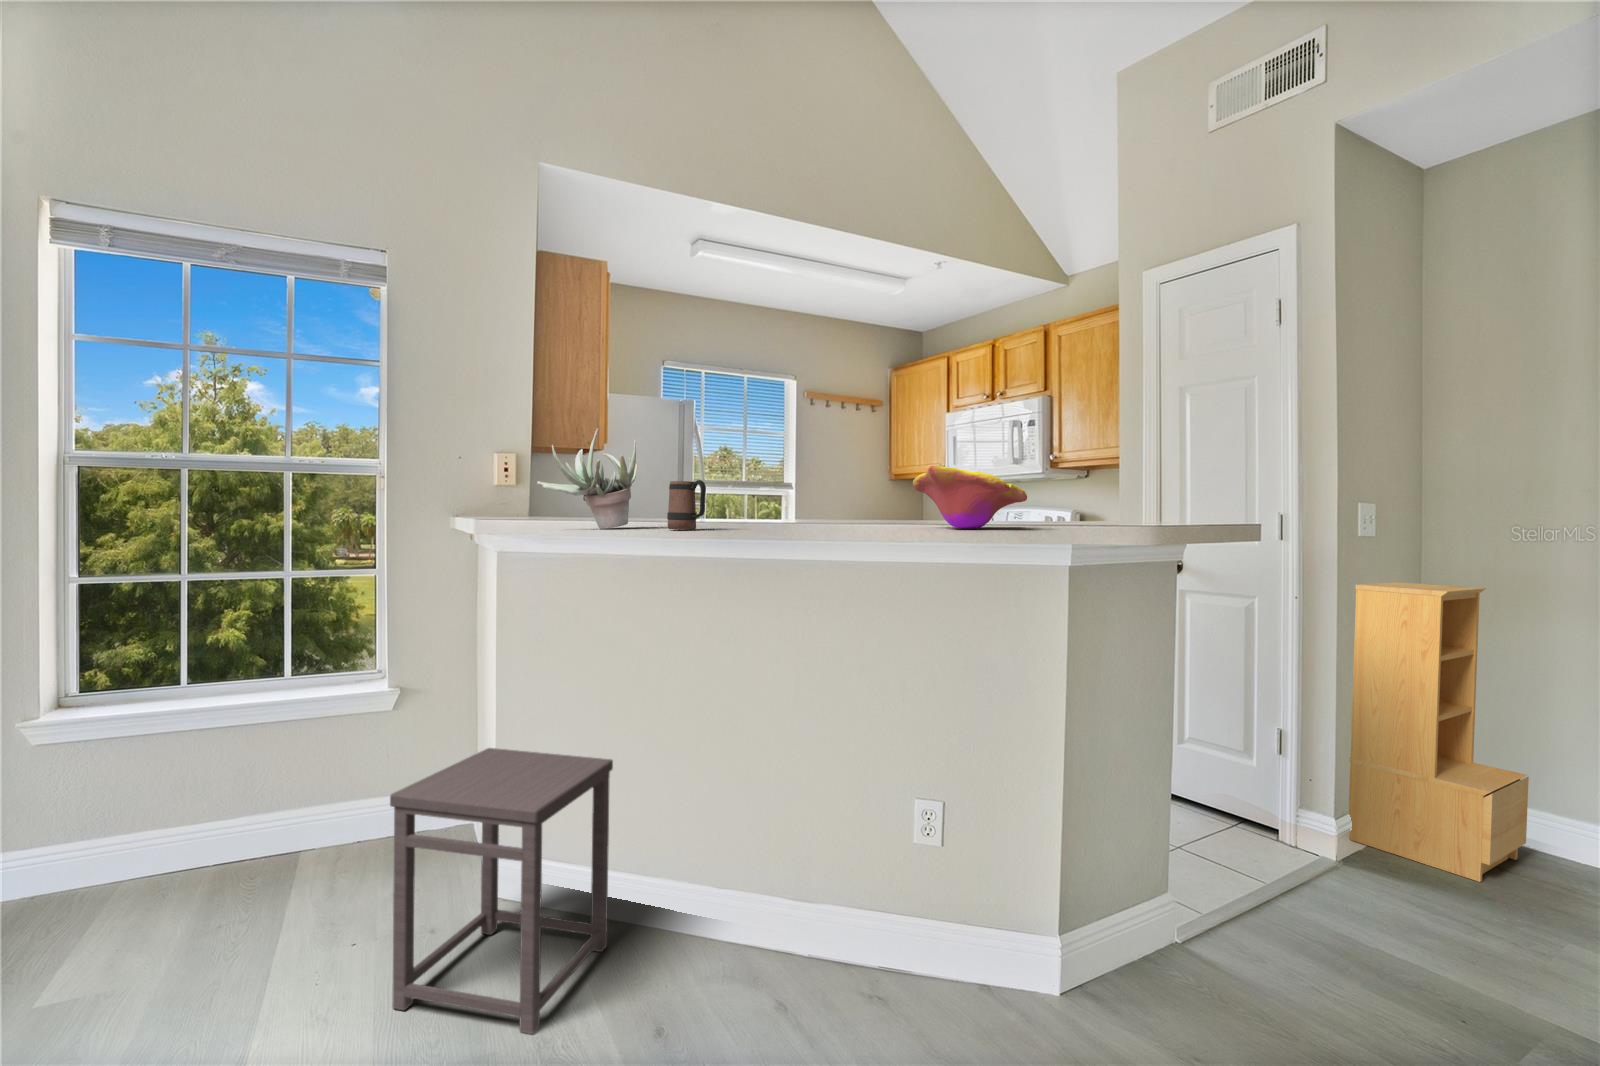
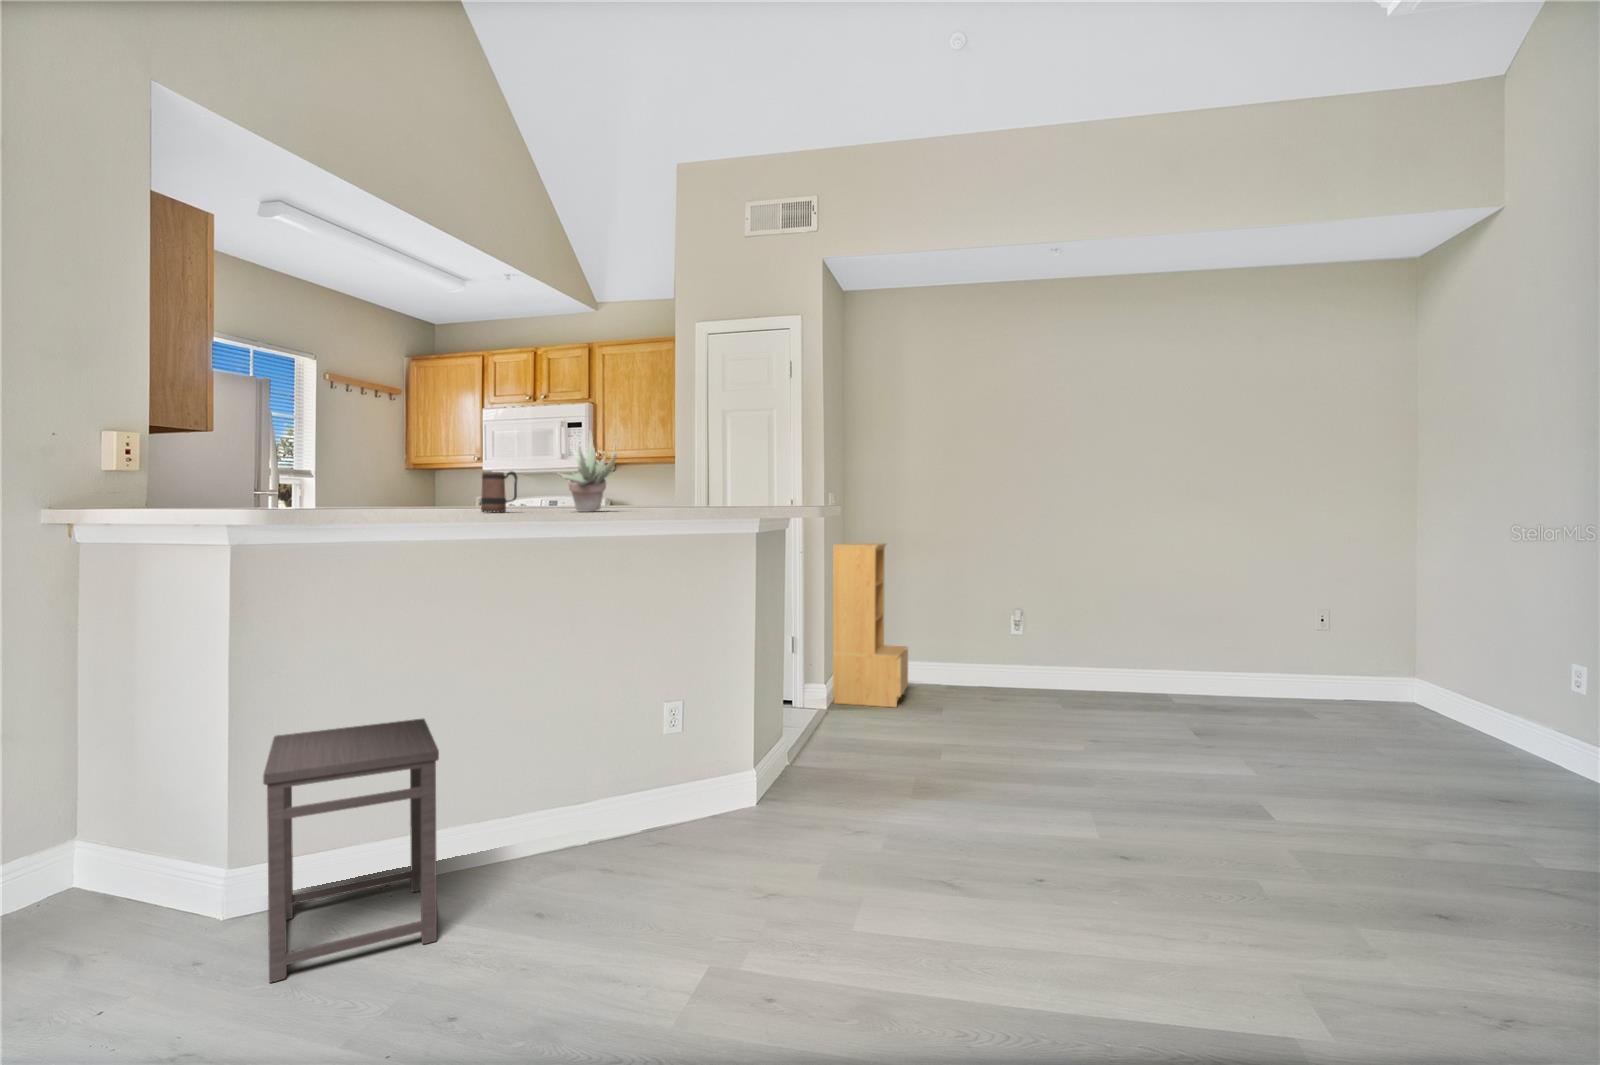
succulent plant: present [537,428,637,529] -> present [558,431,617,512]
decorative bowl: present [913,466,1027,529] -> none [641,465,719,510]

